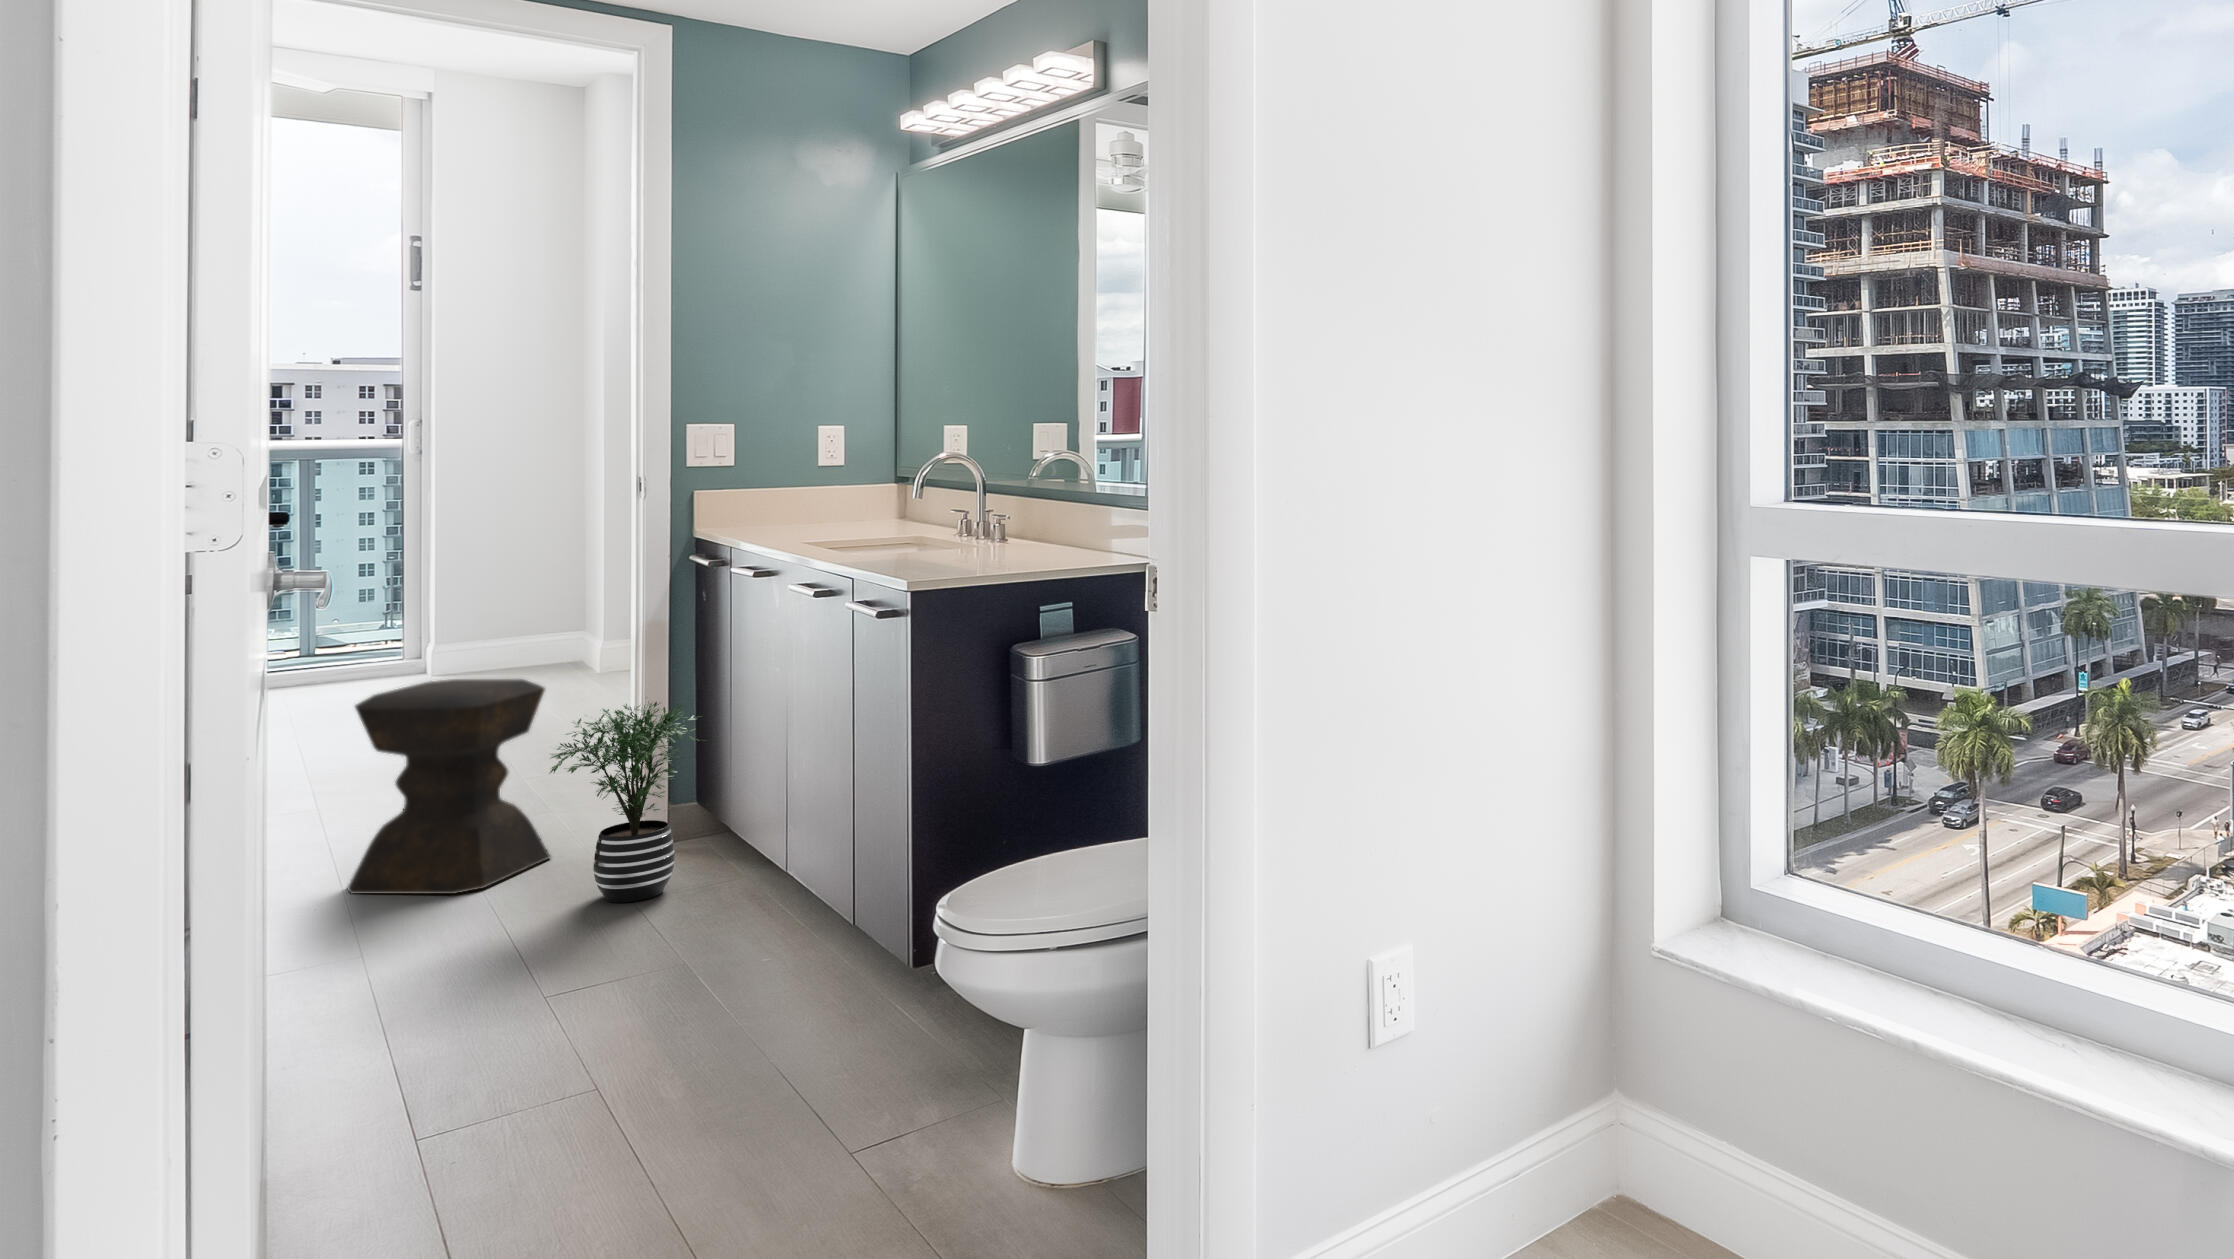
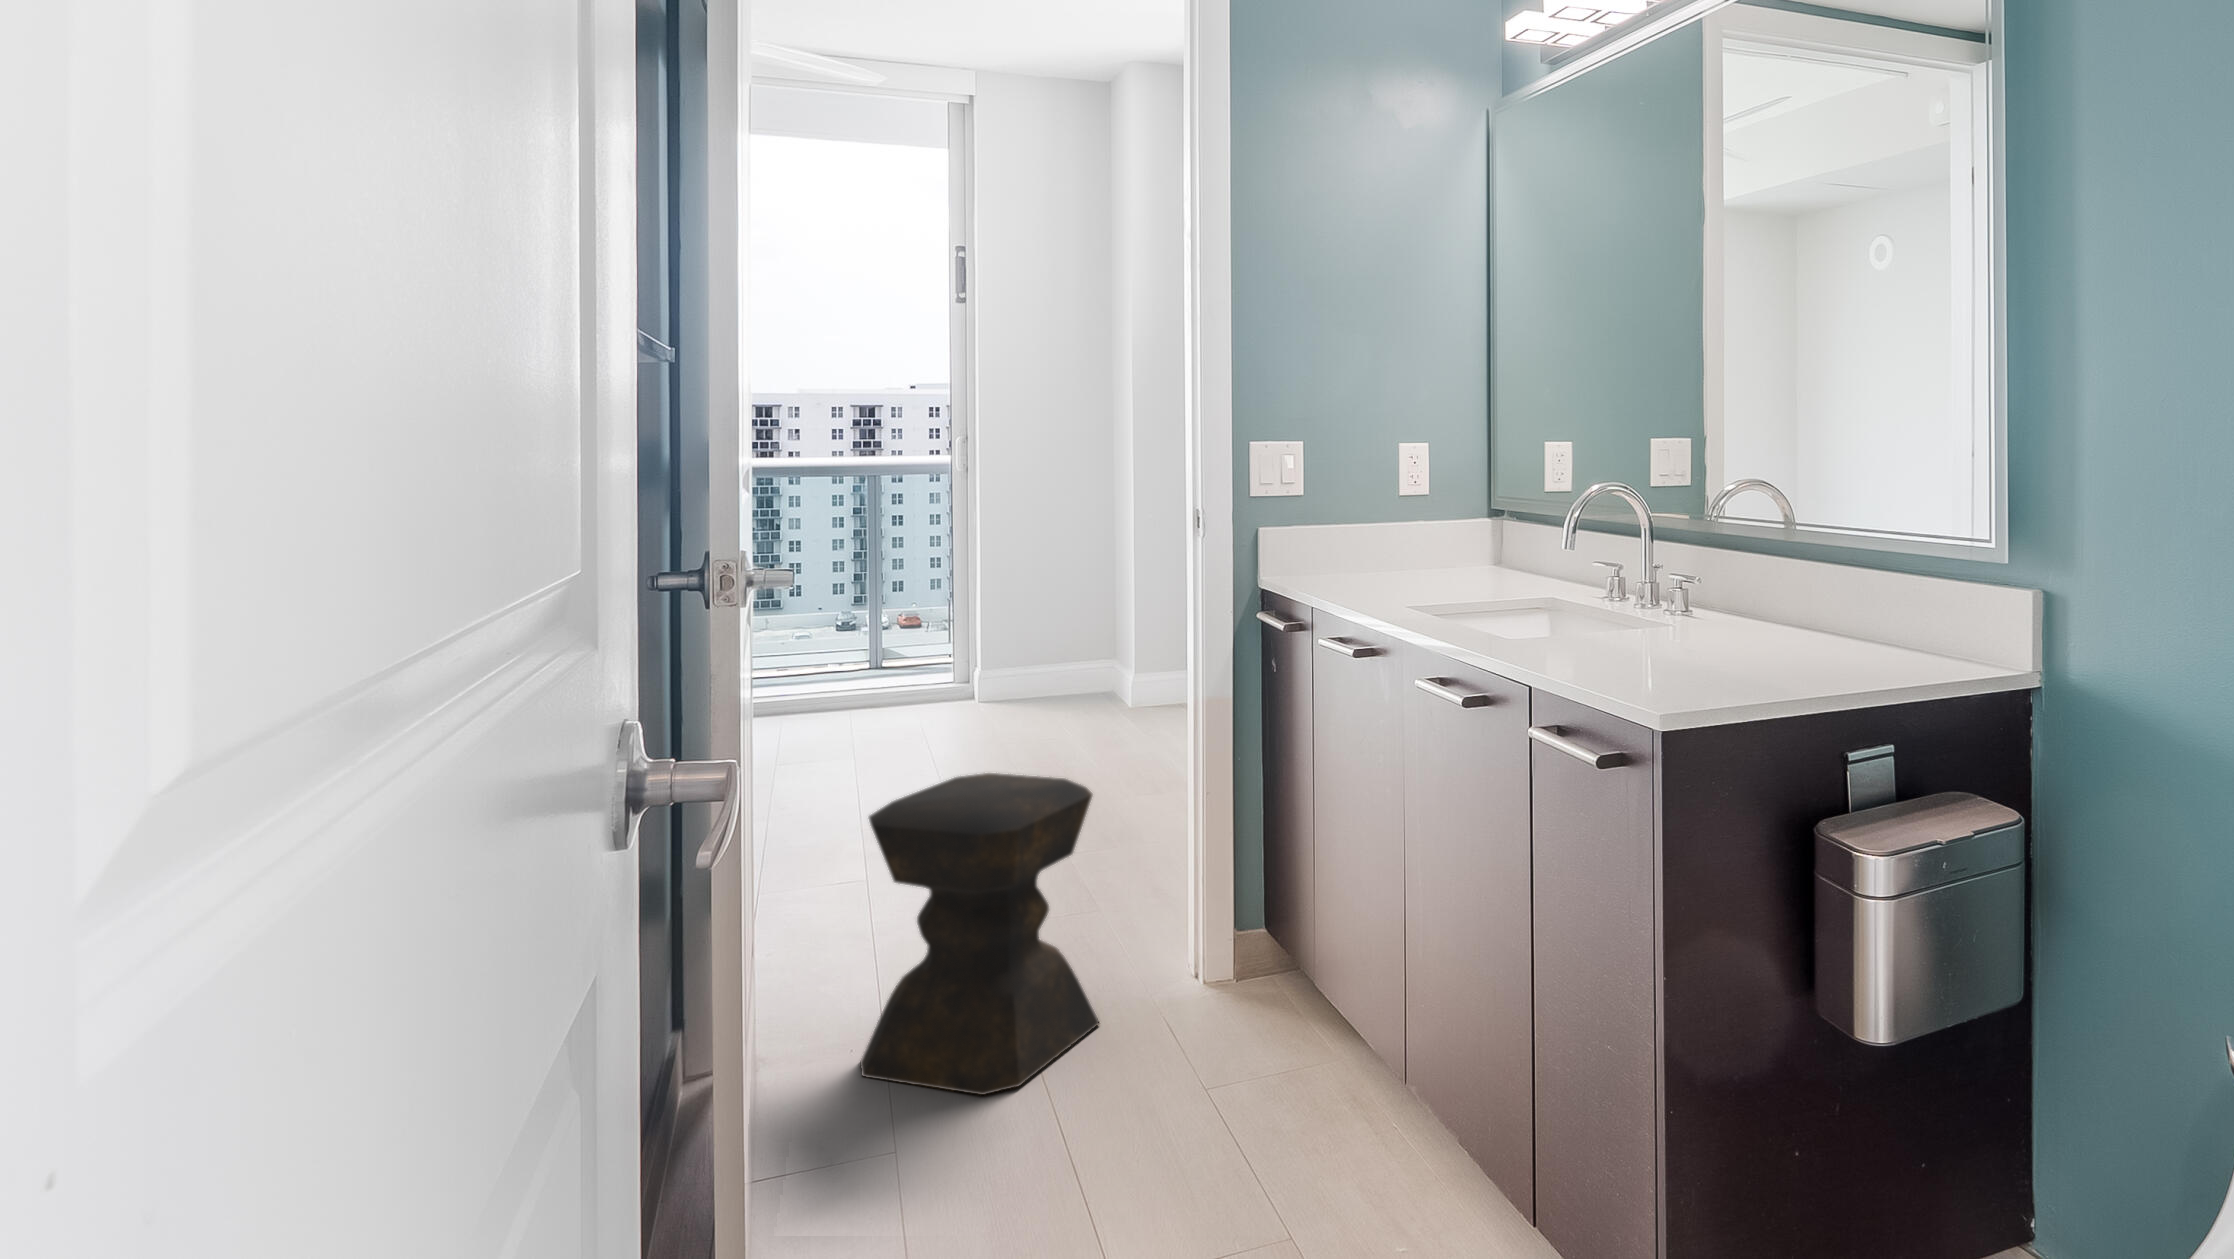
potted plant: present [549,702,695,902] -> none [1097,836,1305,1144]

